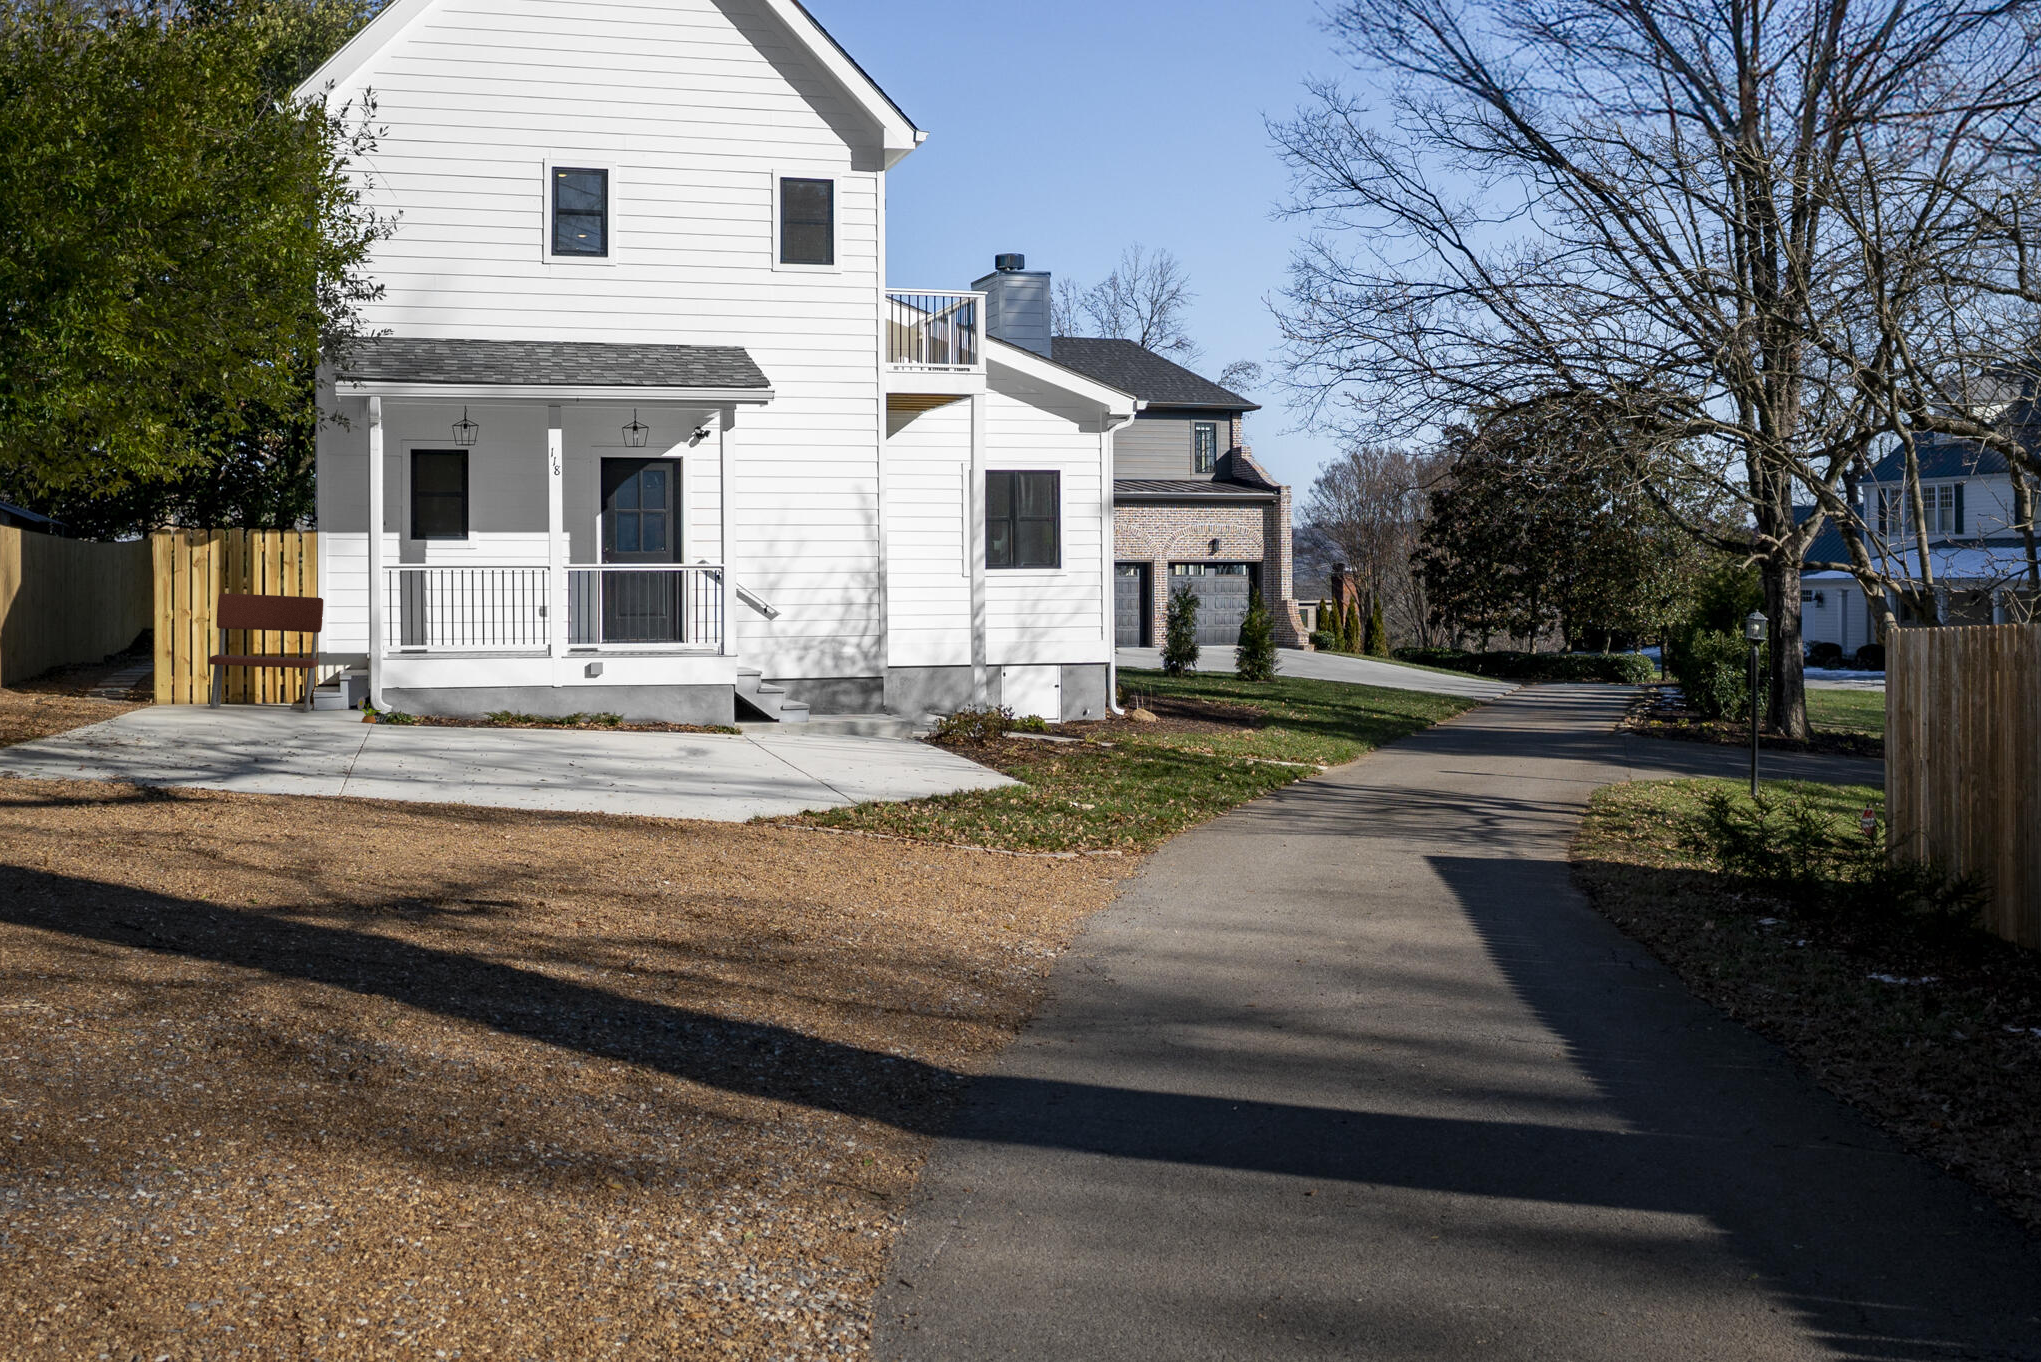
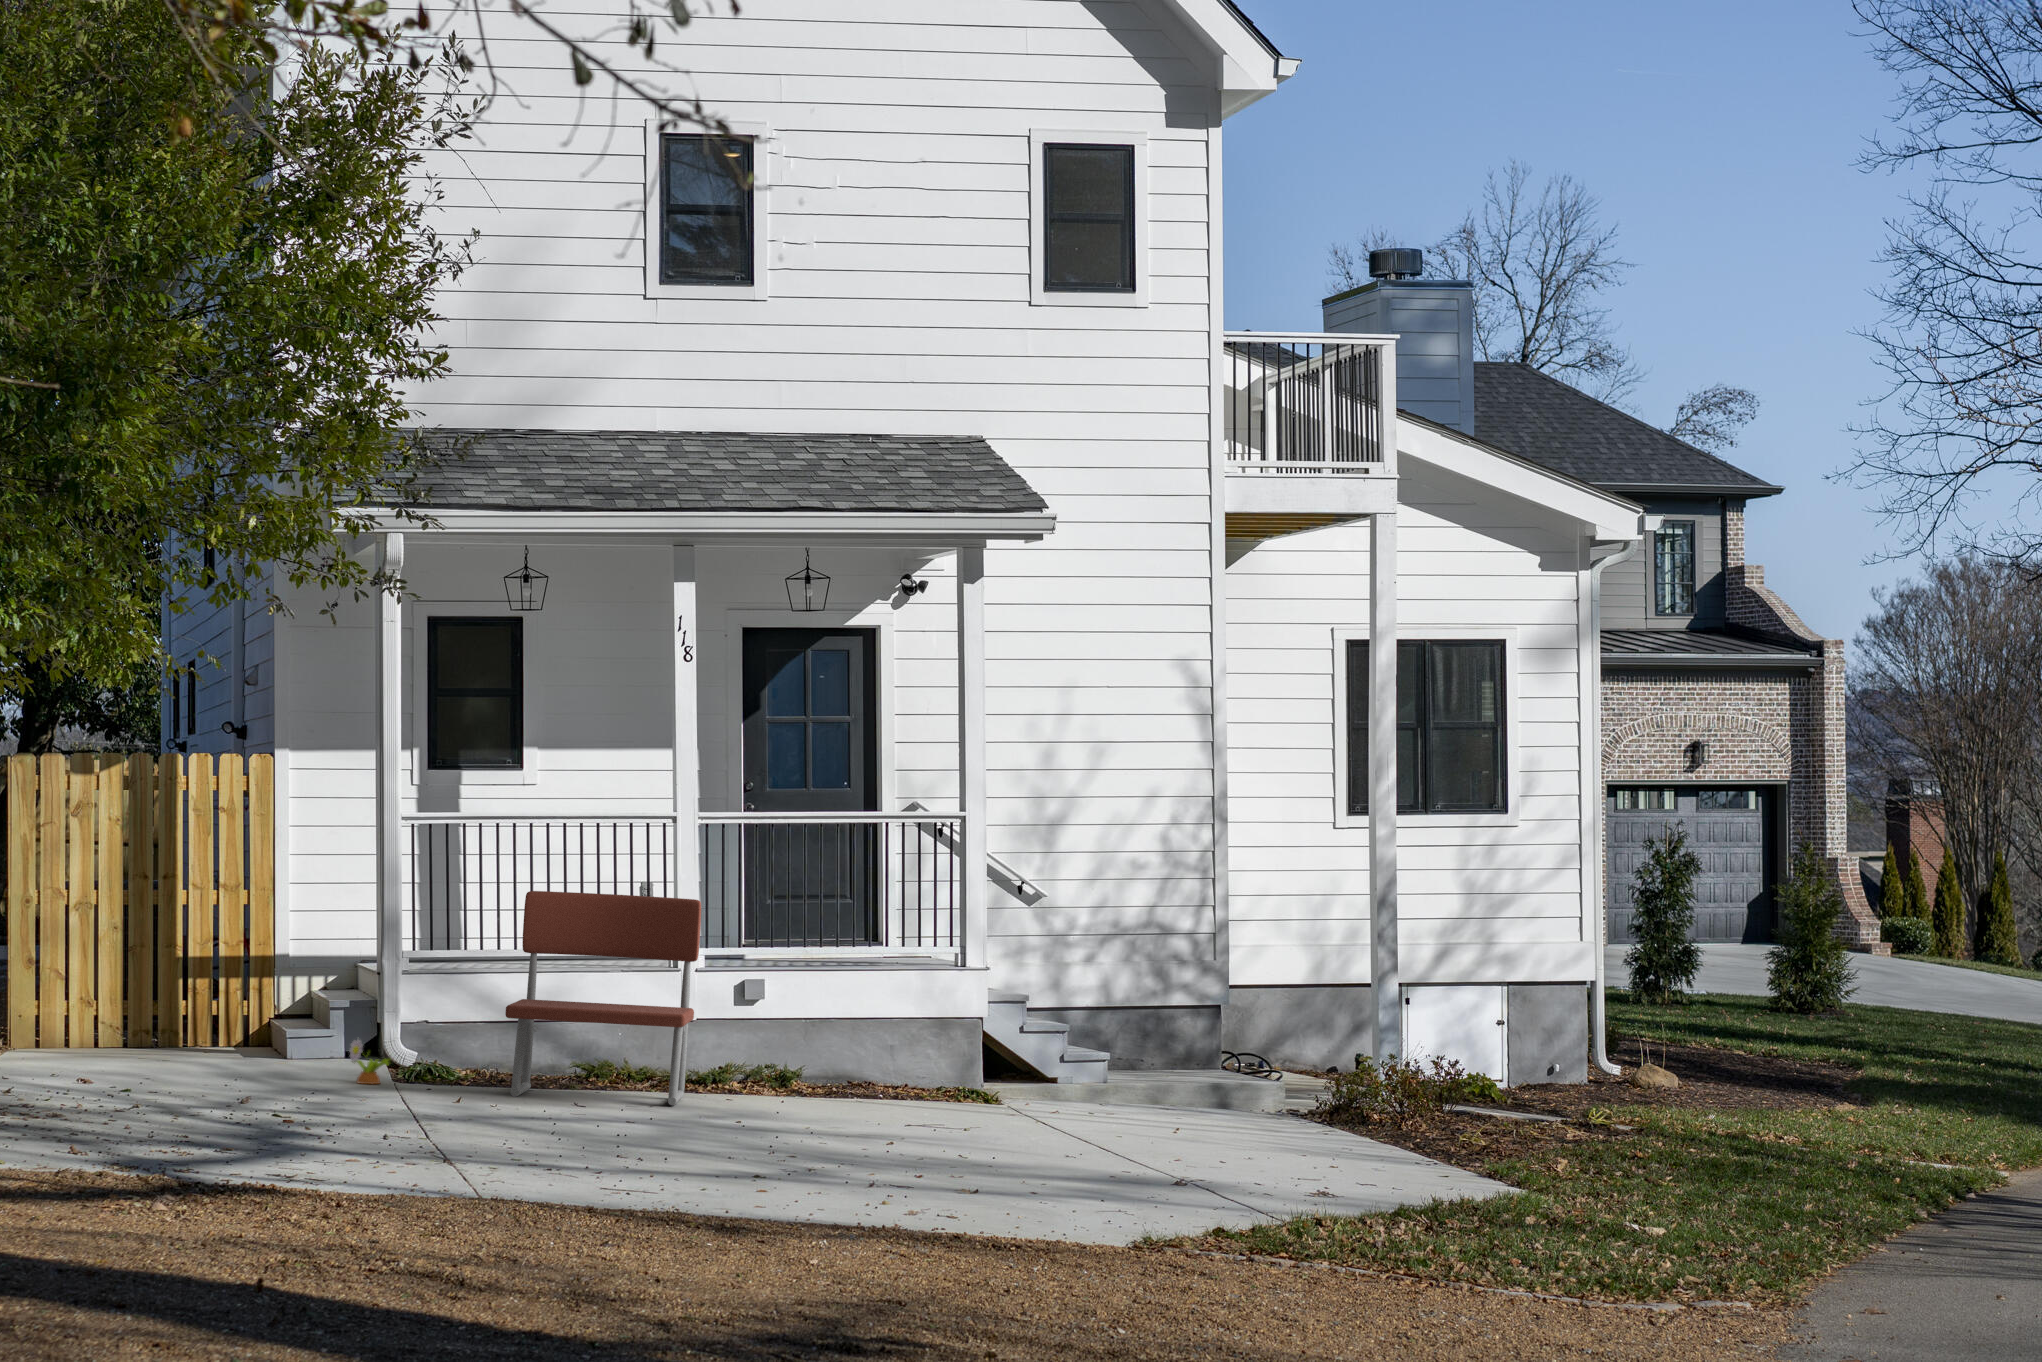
bench: present [208,593,323,712] -> present [505,891,701,1105]

